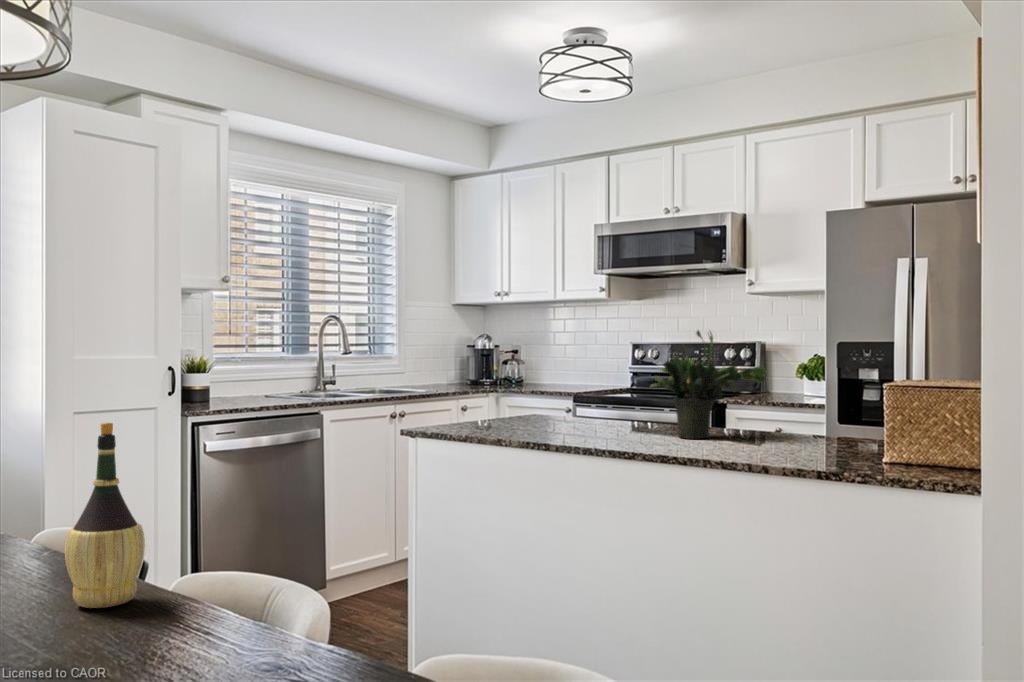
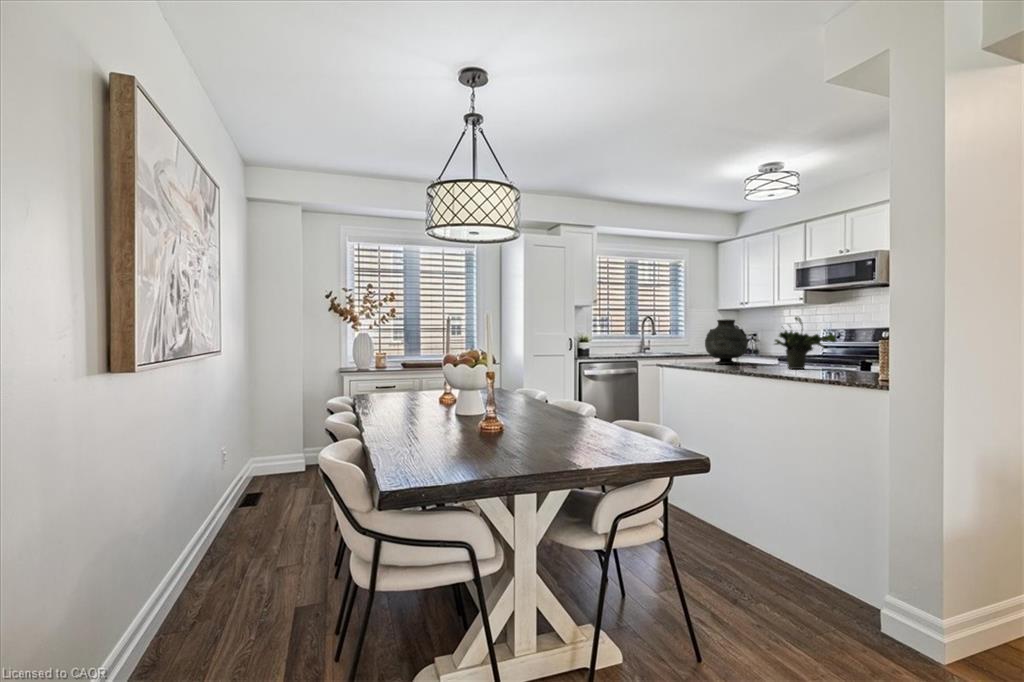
vase: none [497,331,582,425] -> present [705,319,748,364]
wine bottle: present [65,423,145,608] -> none [524,348,547,404]

